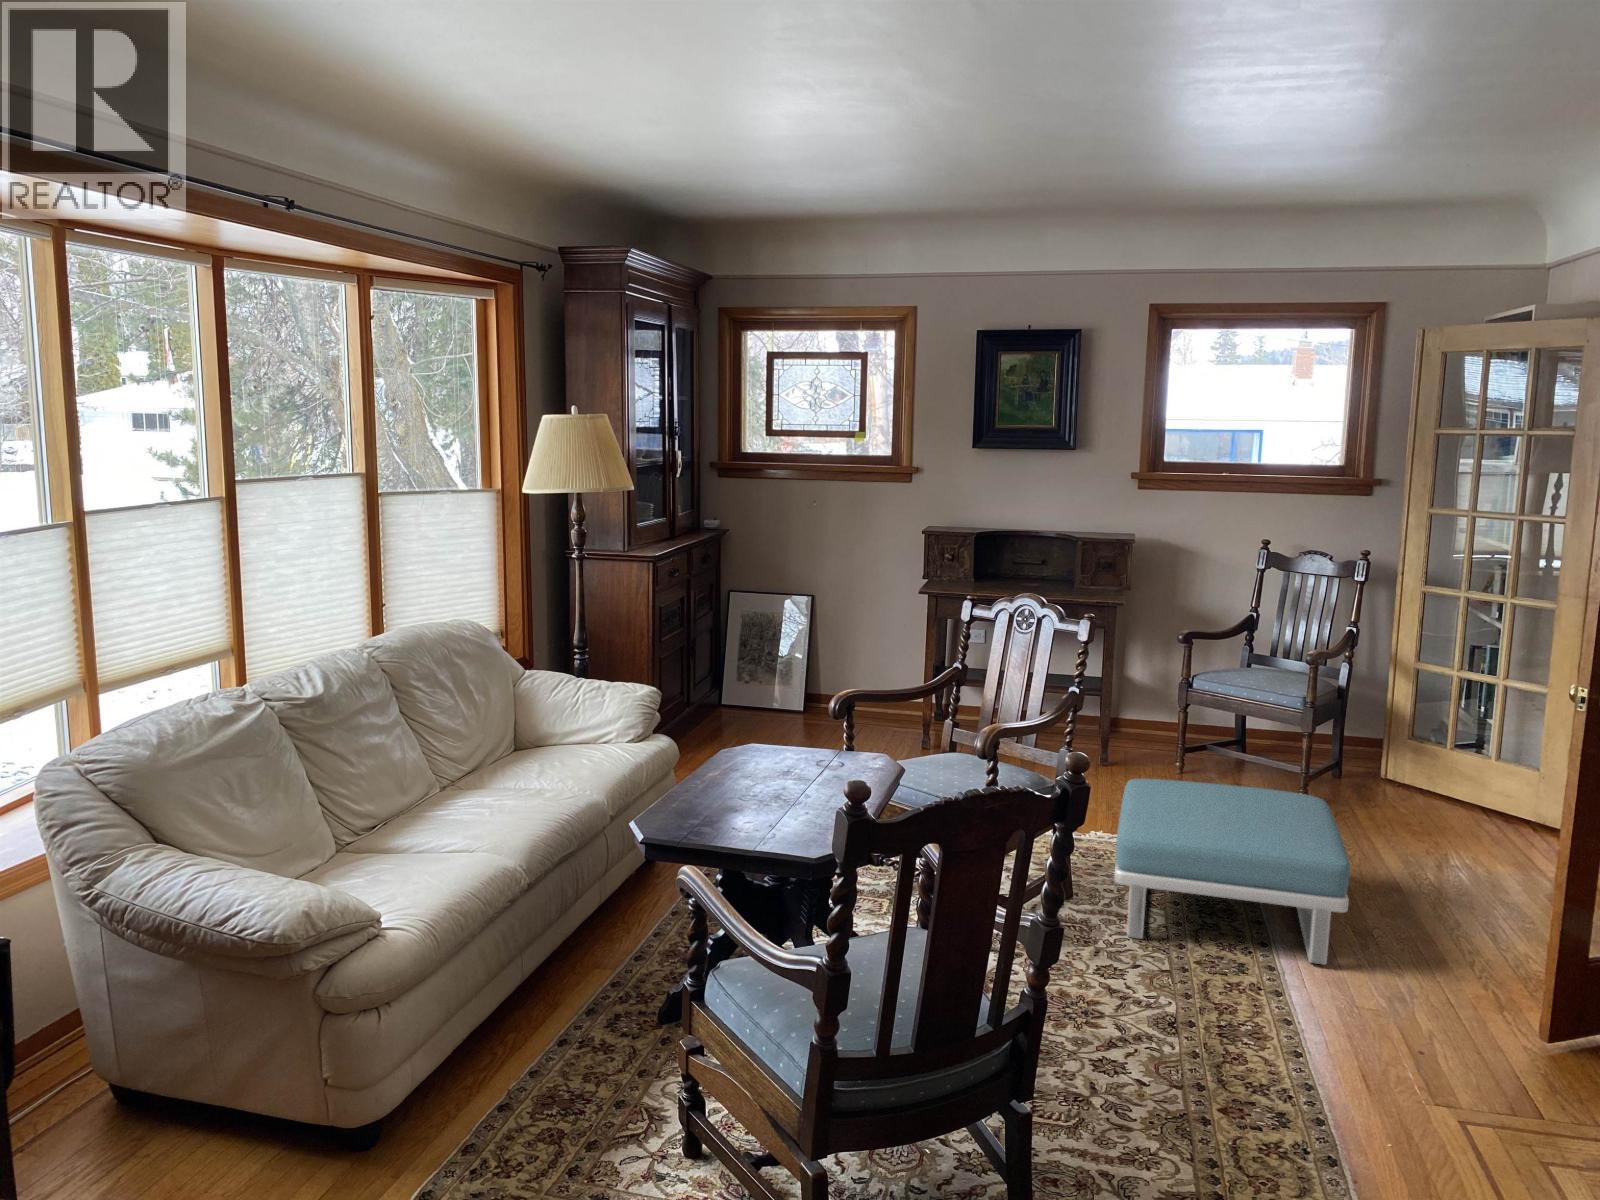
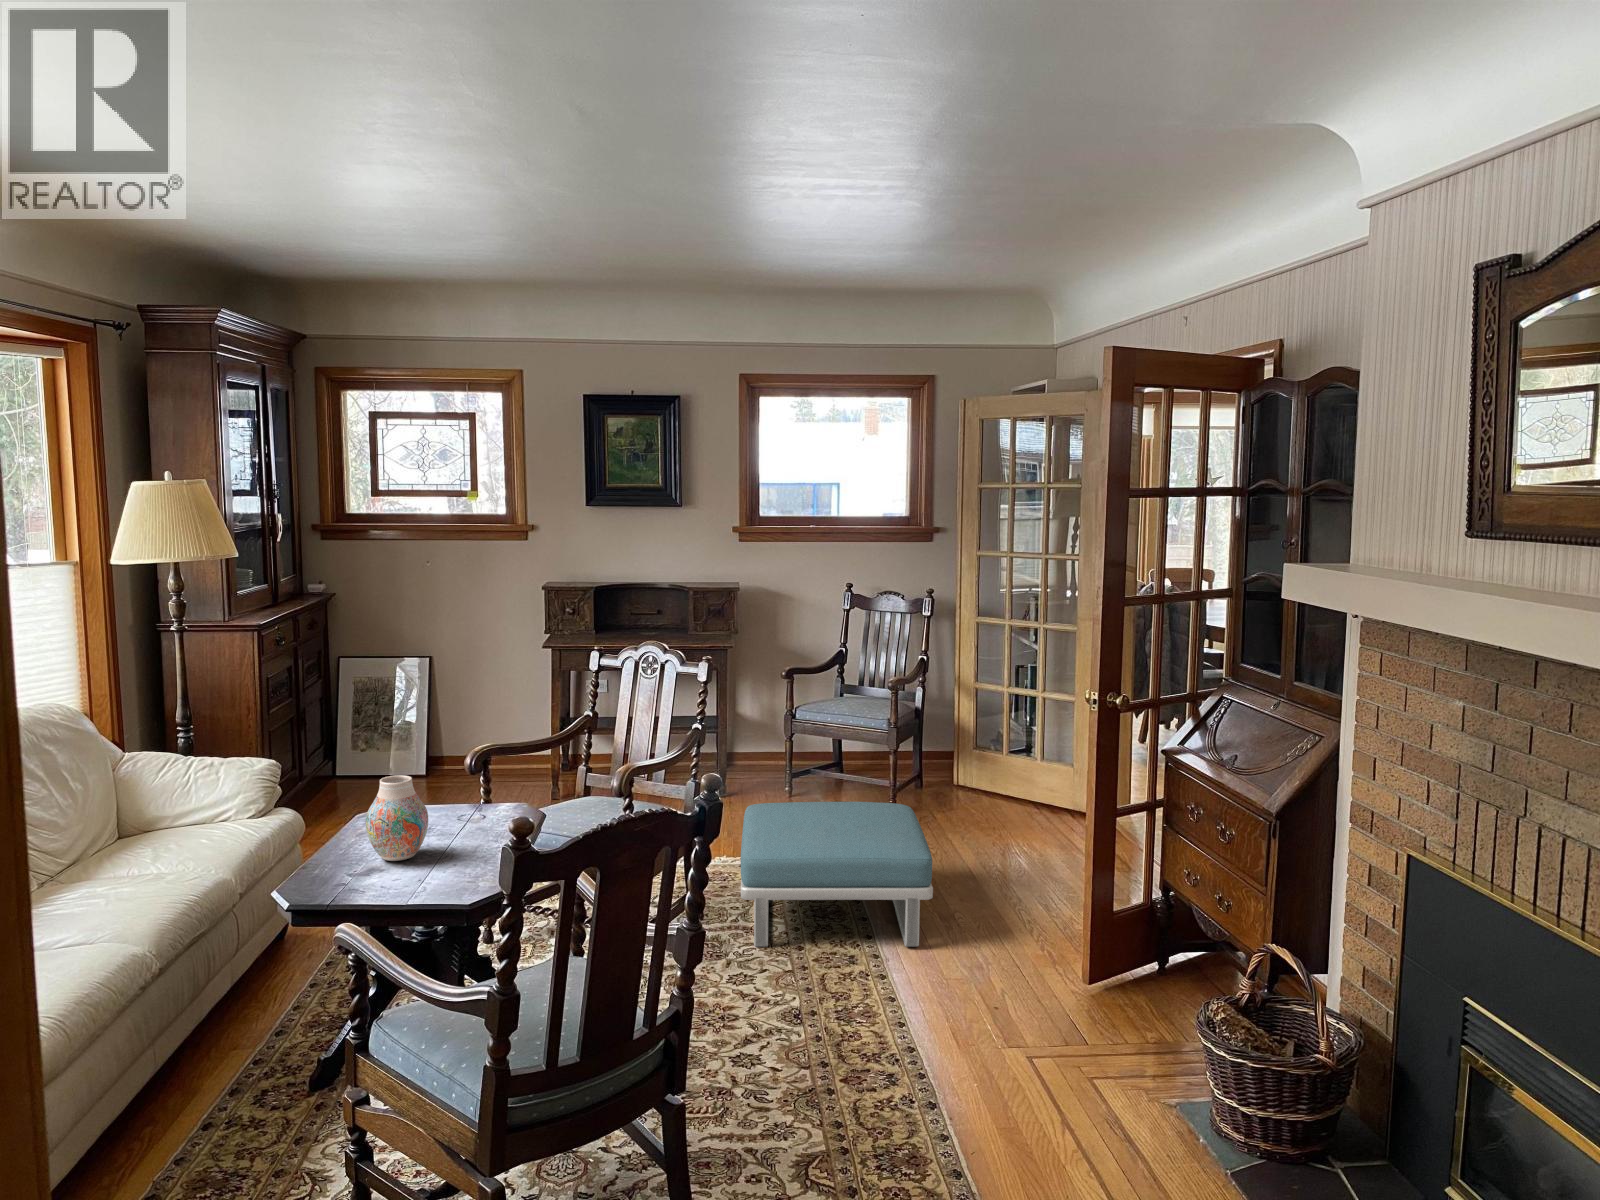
vase: none [718,716,780,804] -> present [365,775,428,861]

